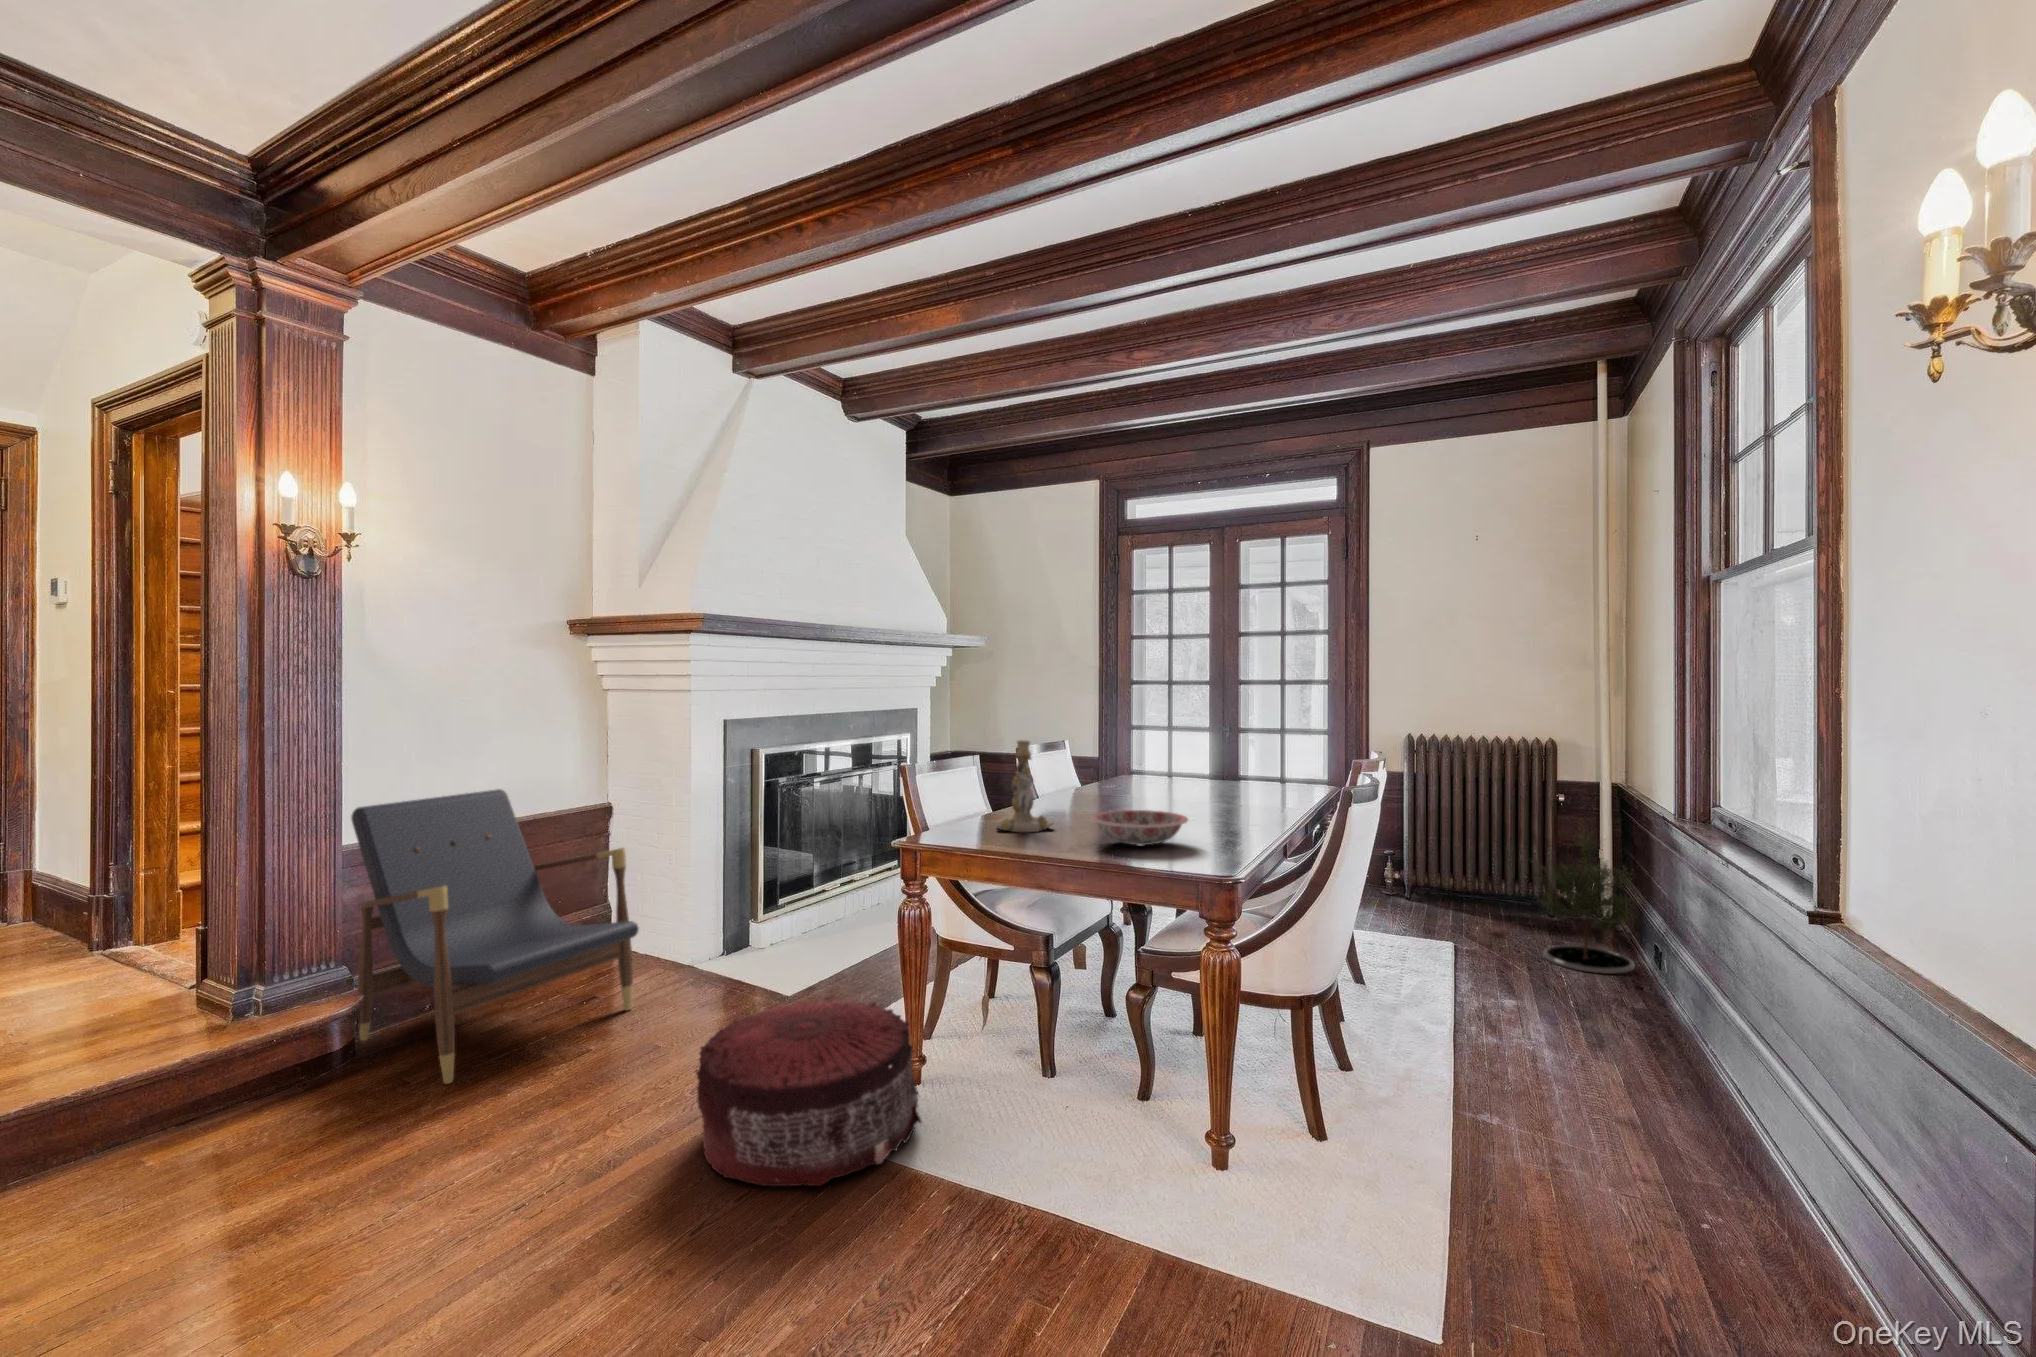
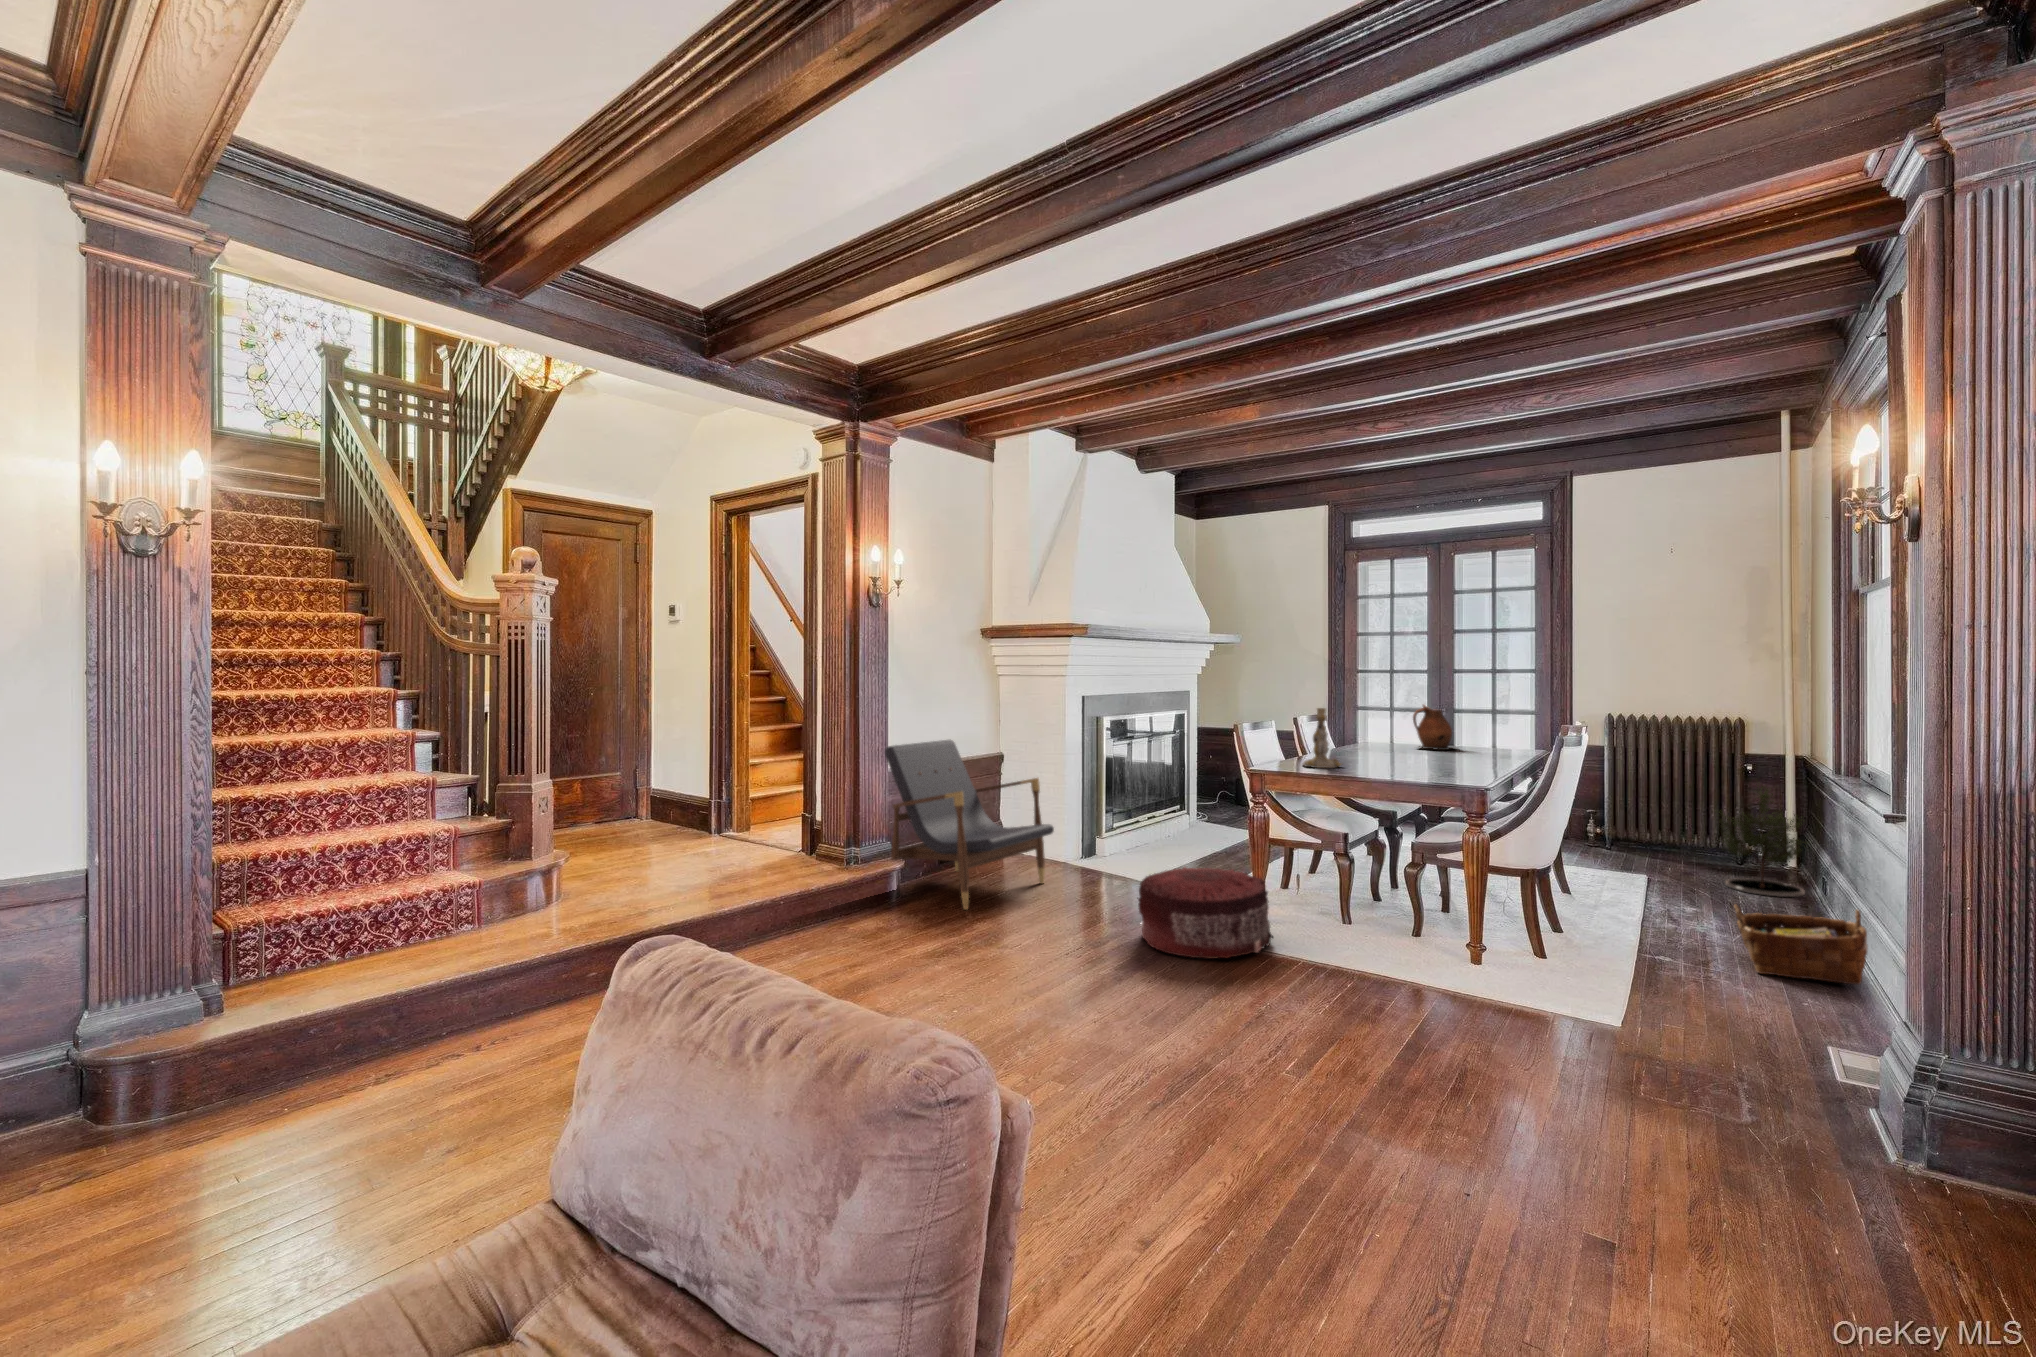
ceramic pitcher: none [1175,726,1232,789] -> present [1413,705,1453,750]
ceramic bowl: present [1092,810,1188,845] -> none [1377,754,1446,774]
woven basket: none [1578,1029,1761,1161] -> present [1734,904,1868,985]

